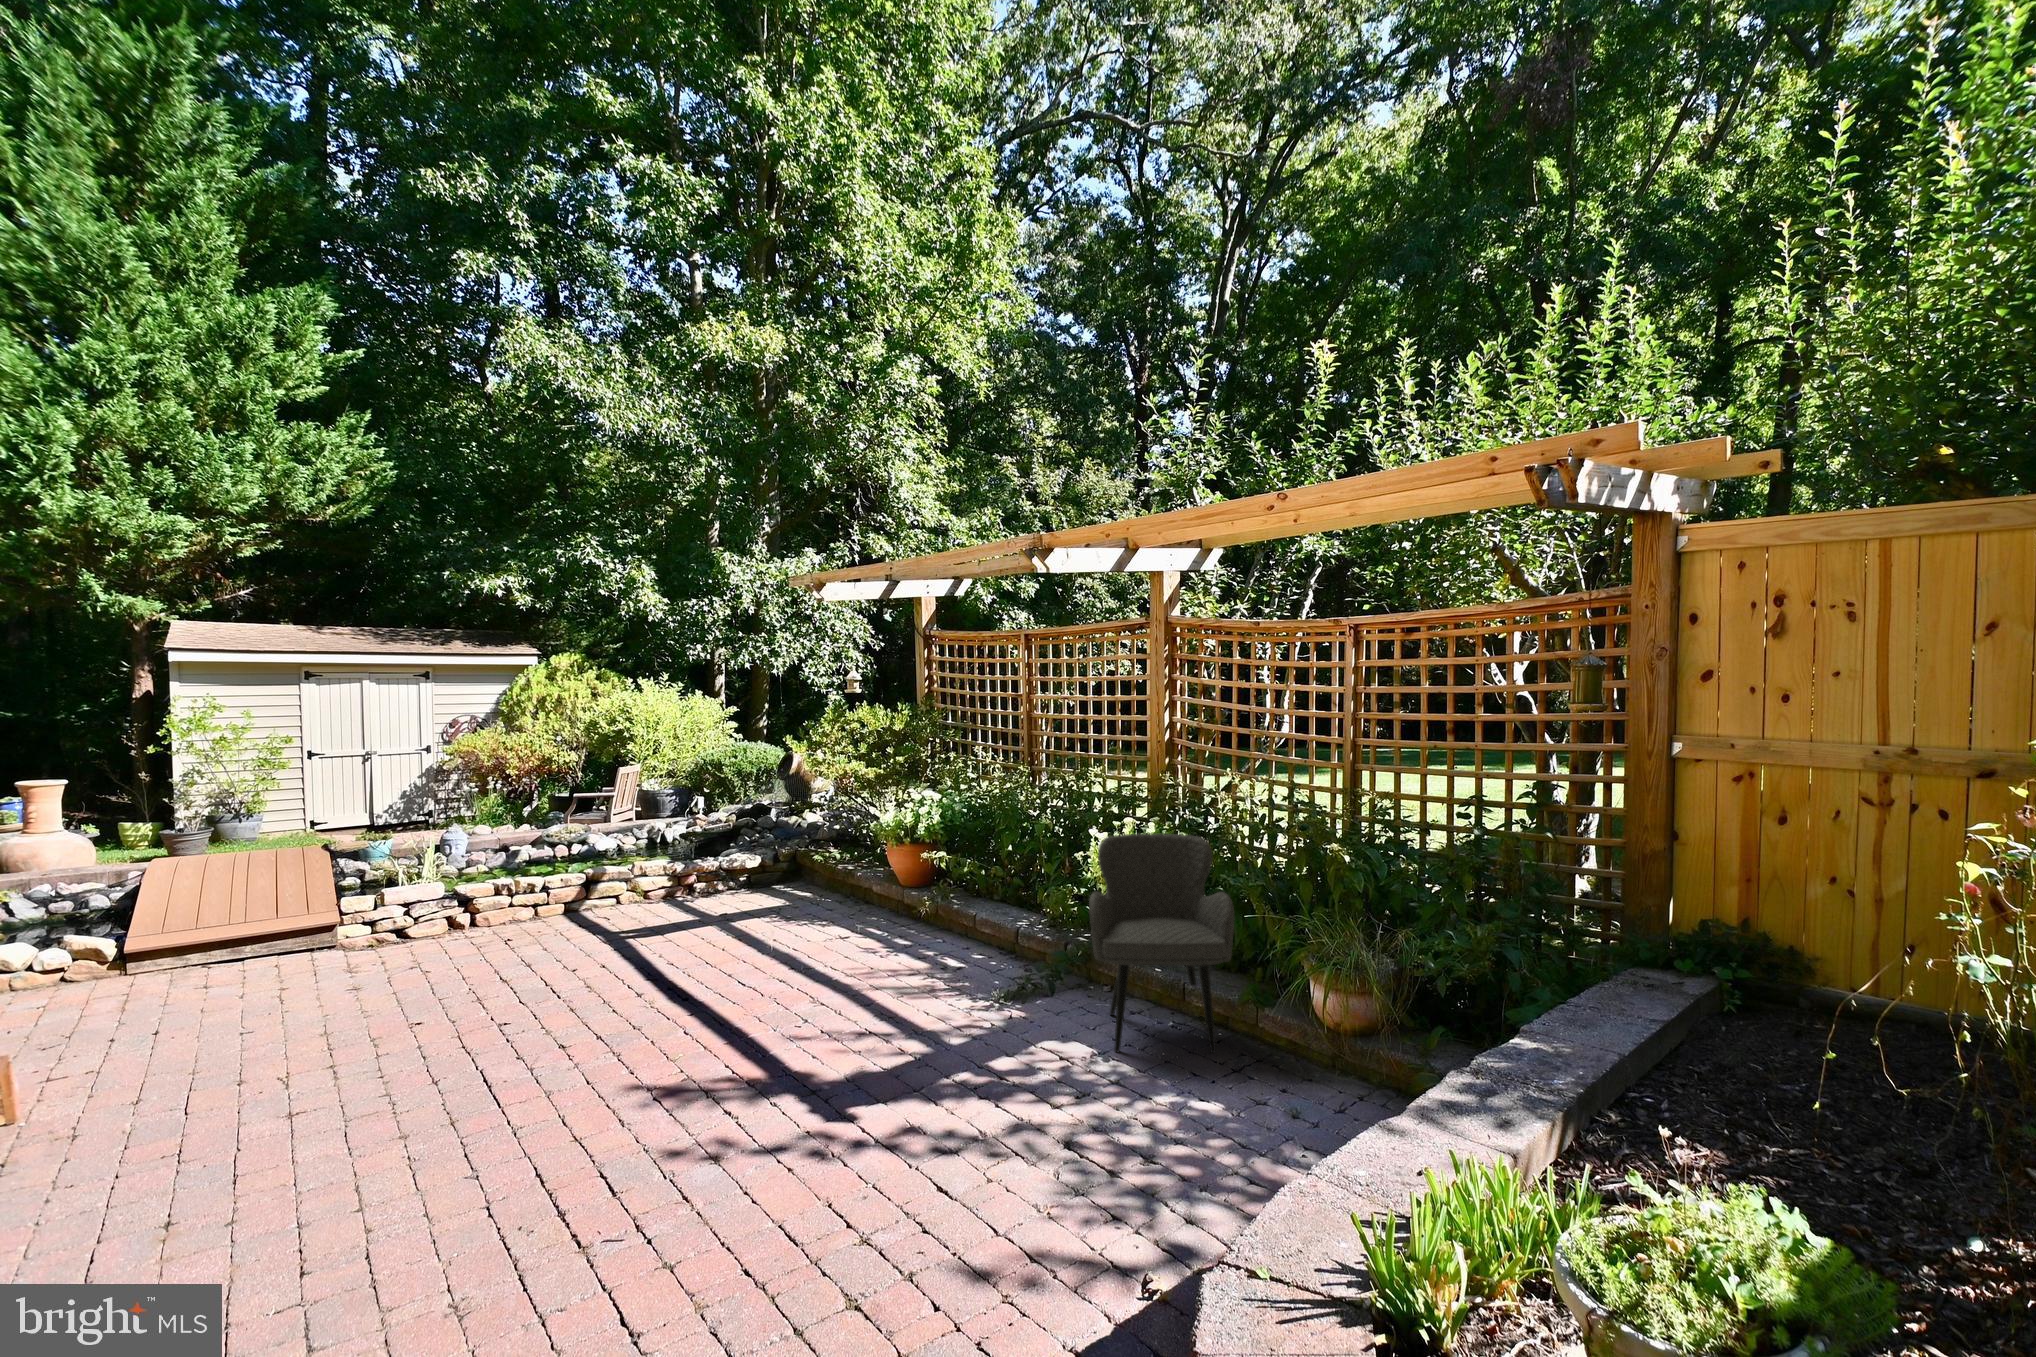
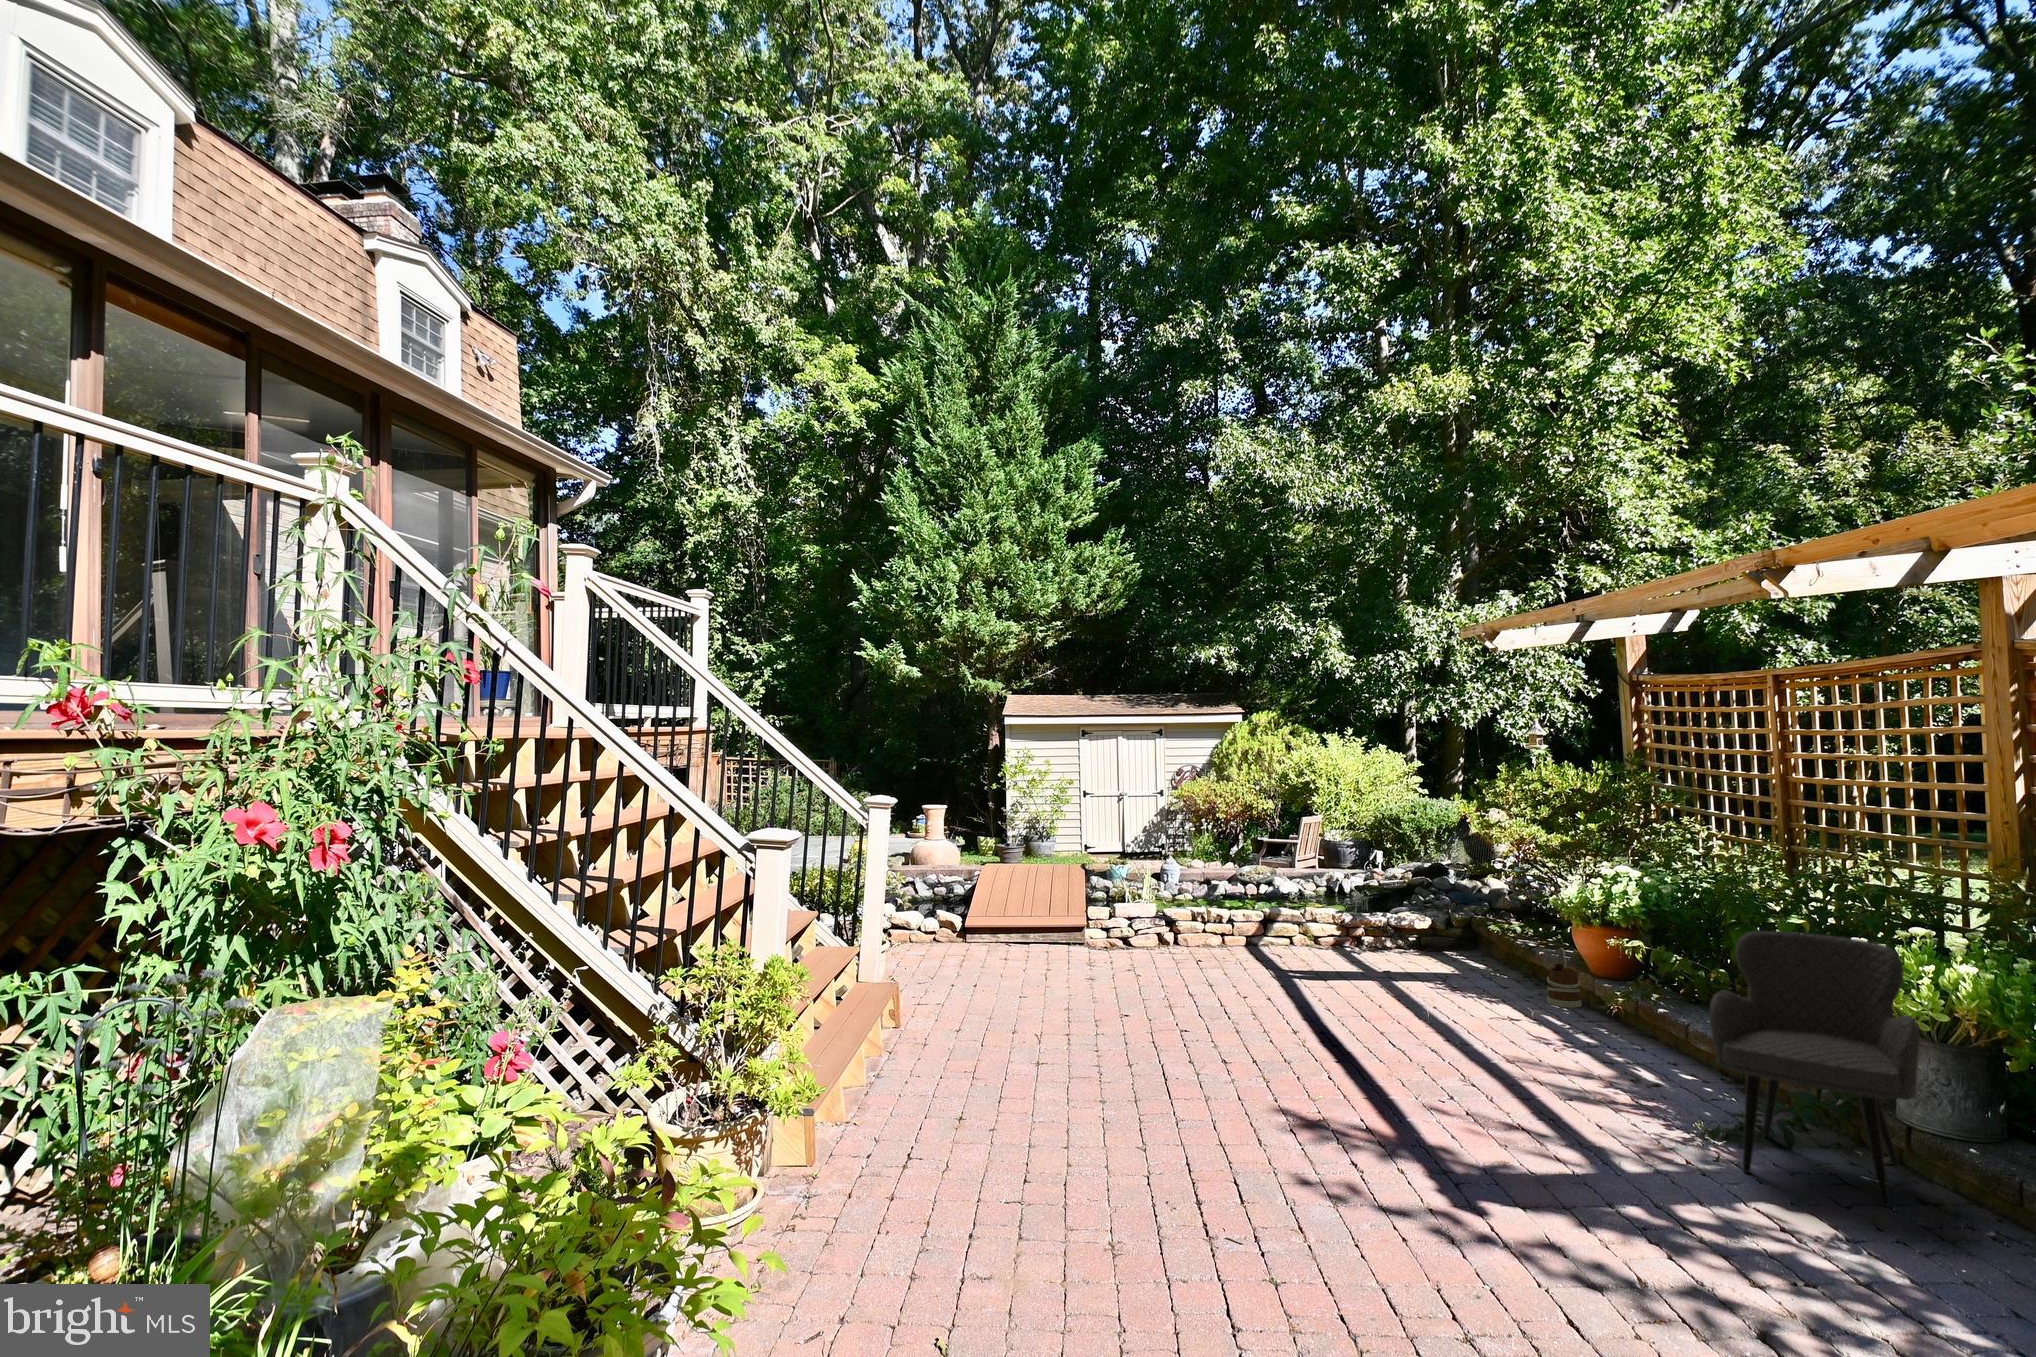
wooden bucket: none [892,873,922,929] -> present [1547,948,1582,1008]

